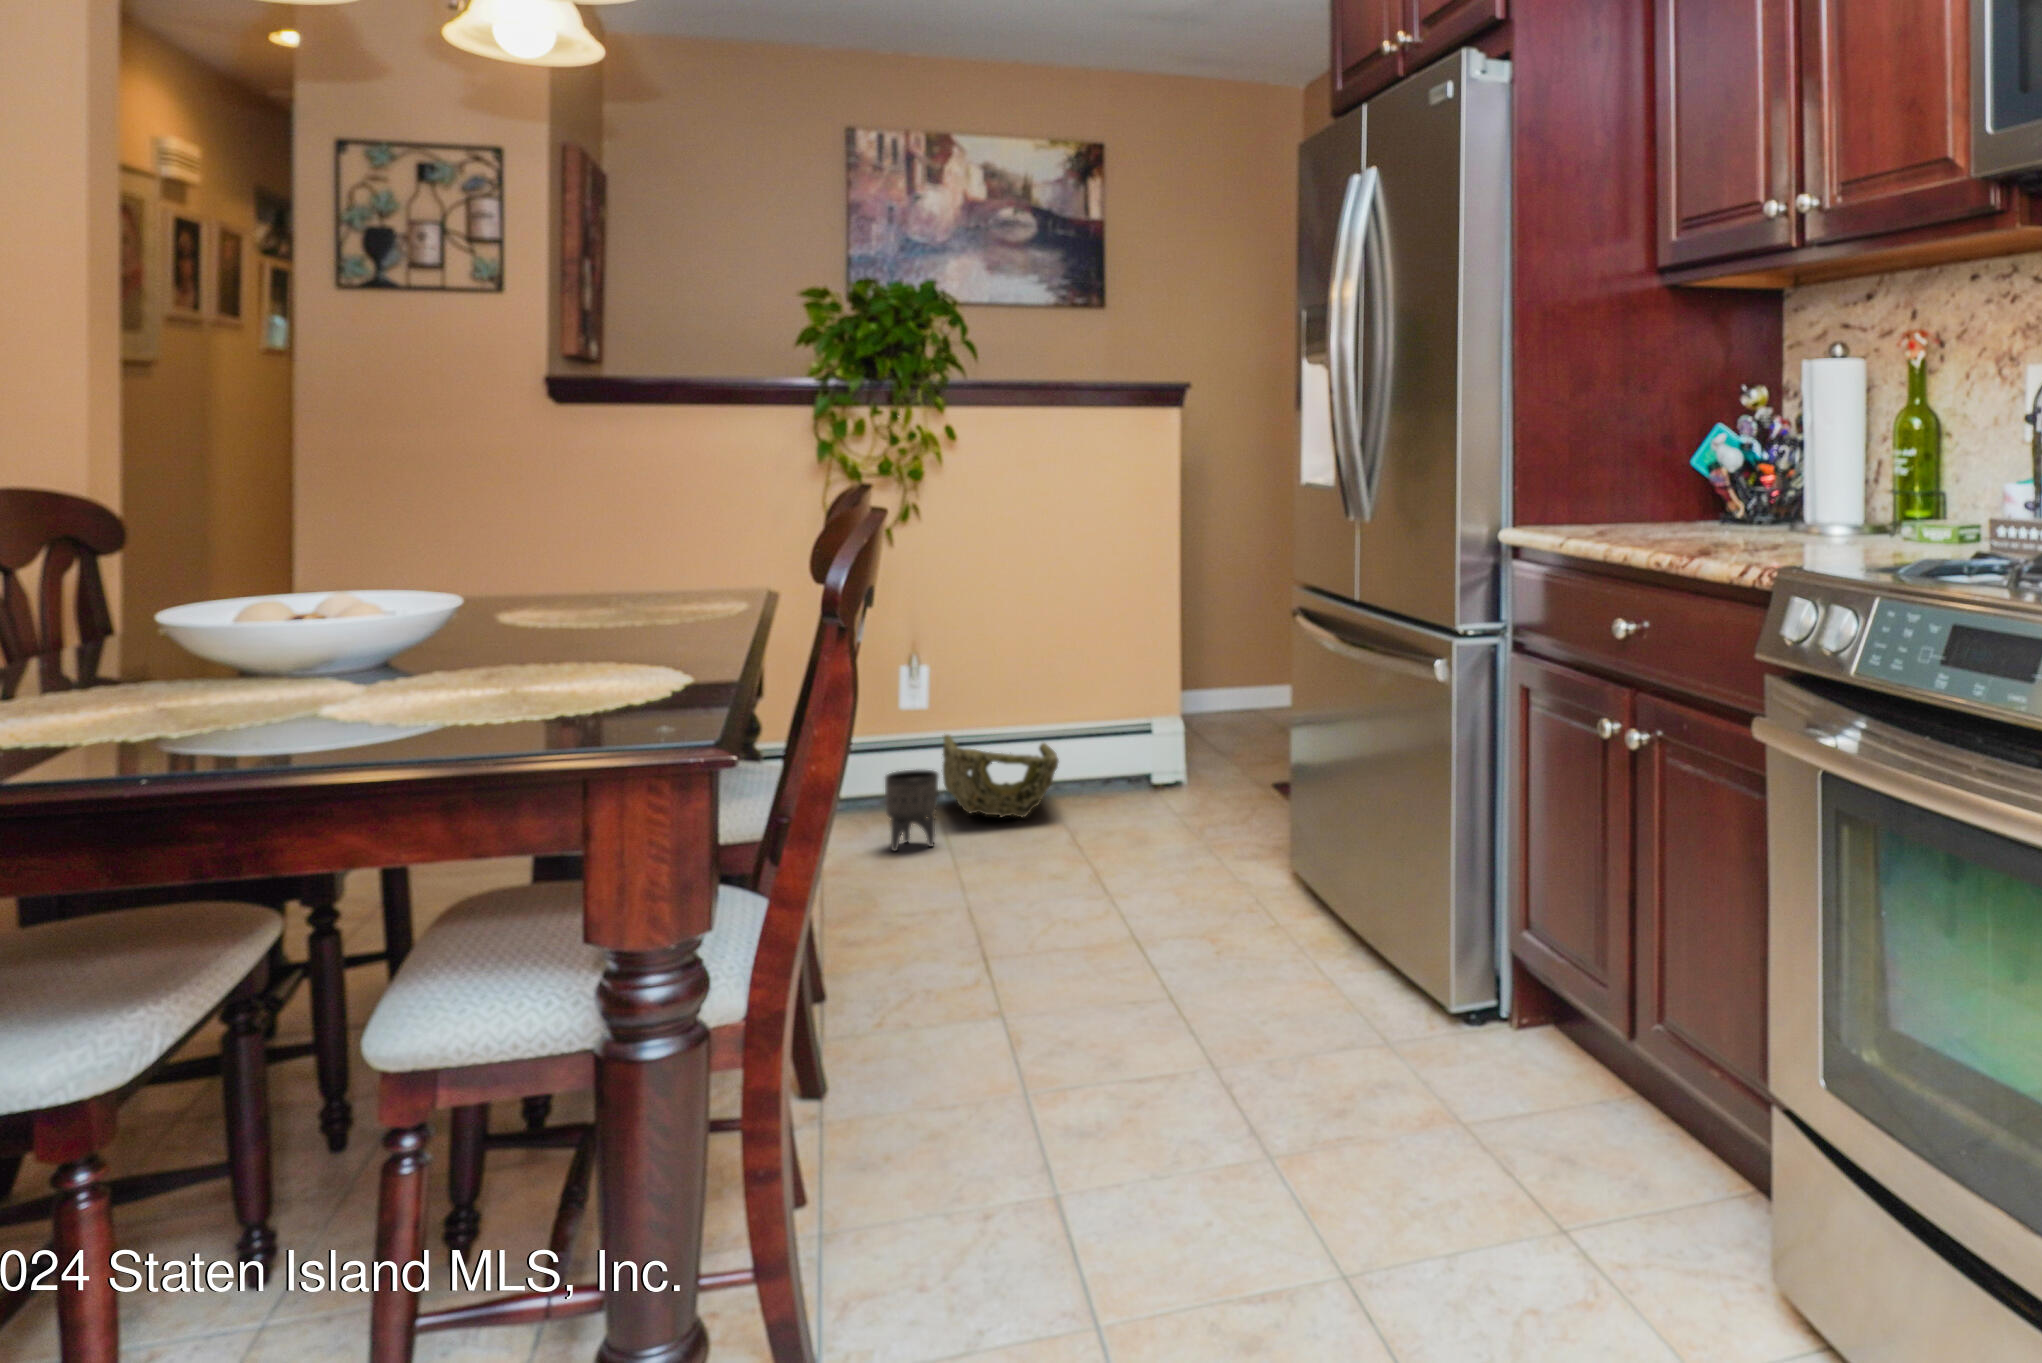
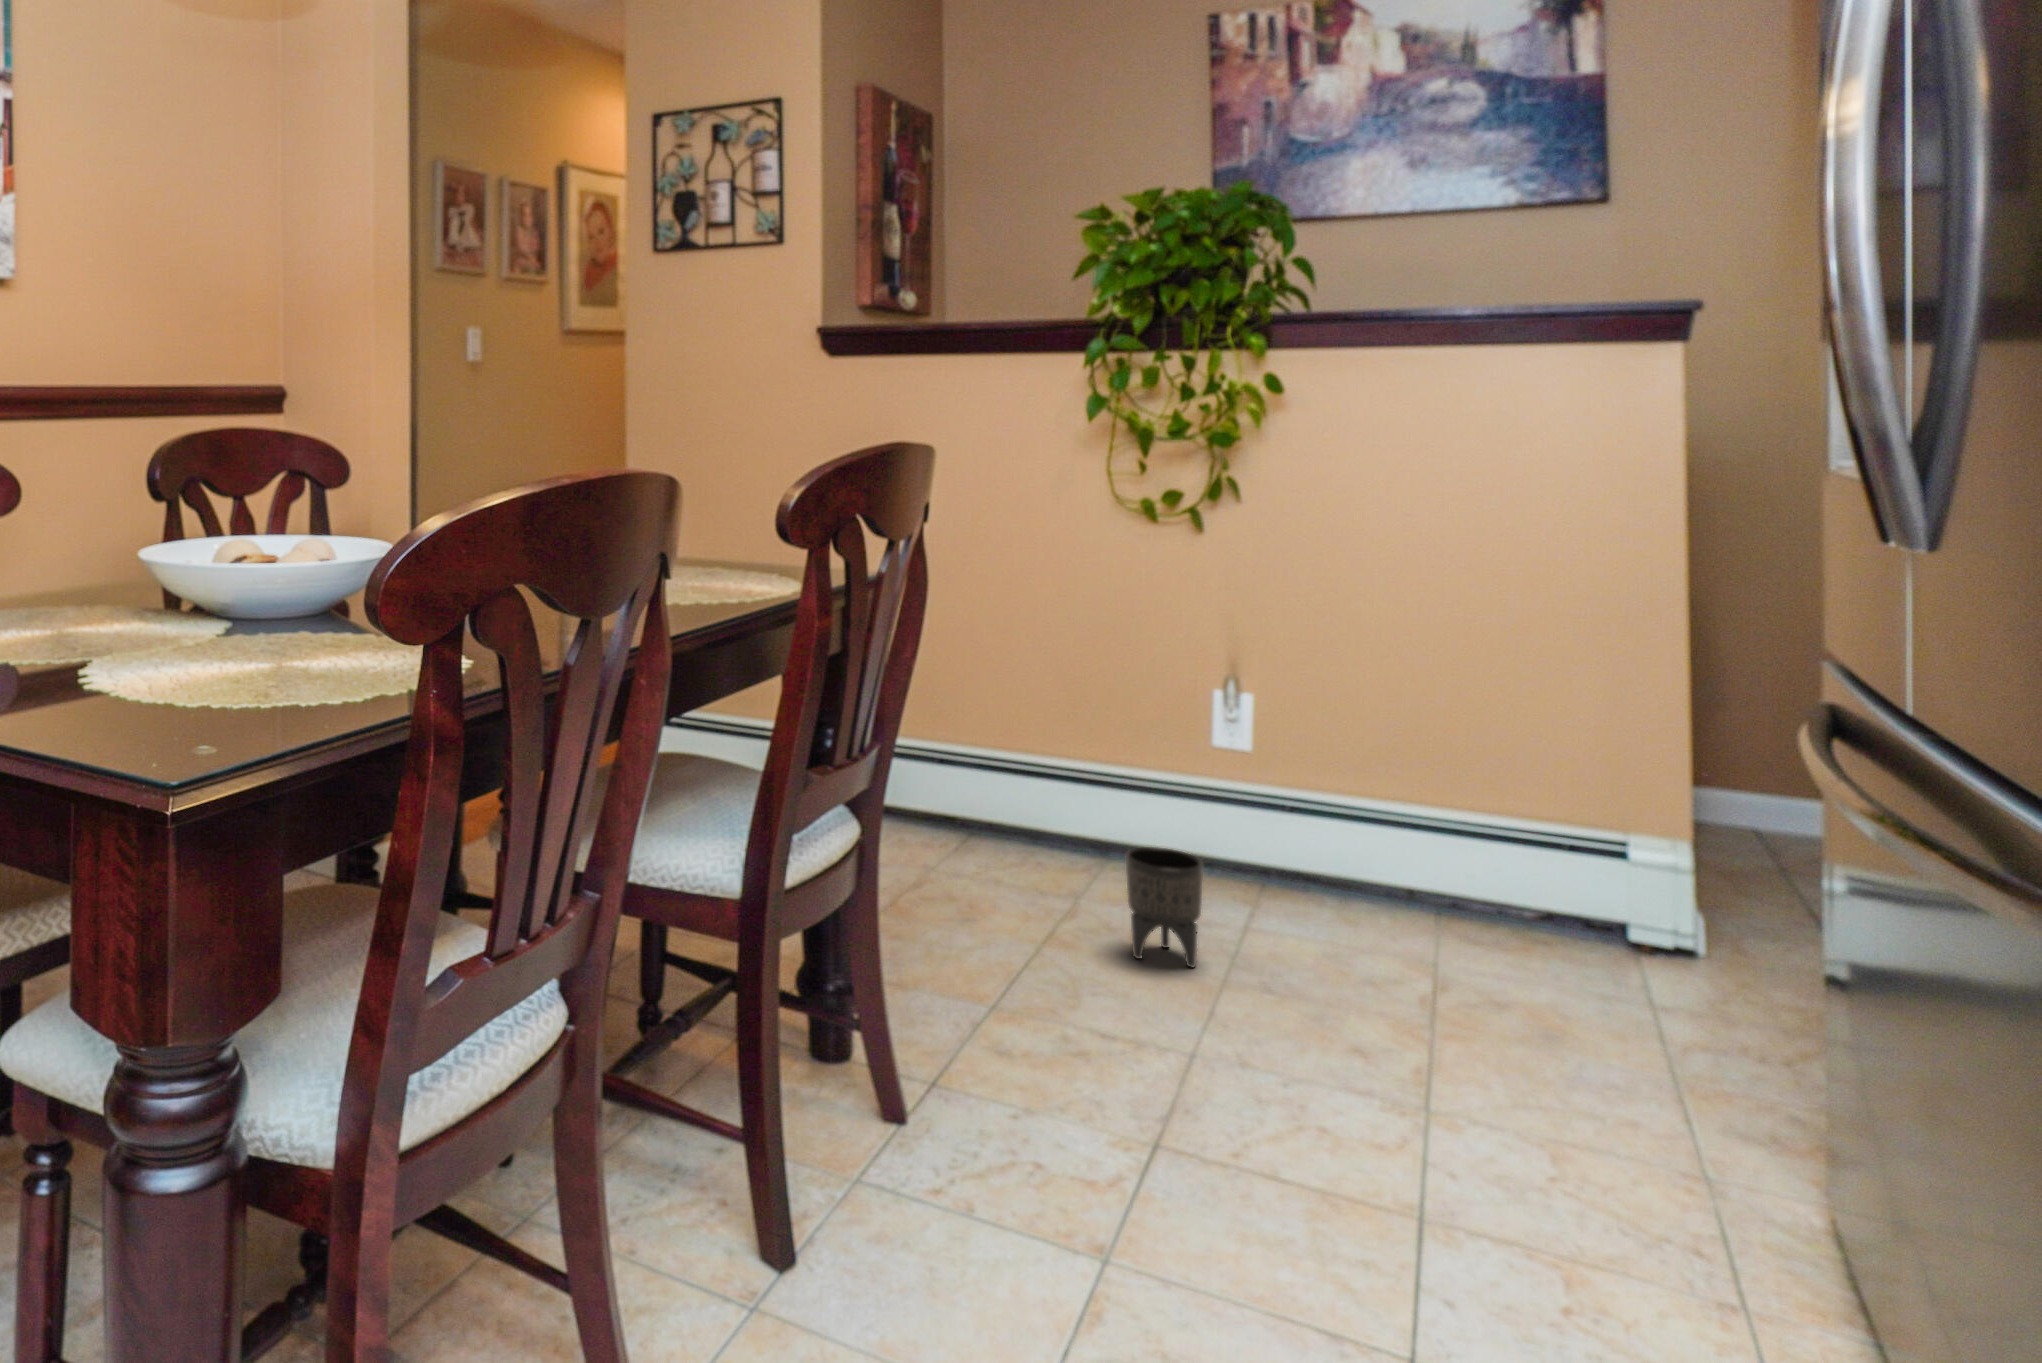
woven basket: present [942,735,1059,817] -> none [1243,796,1431,958]

